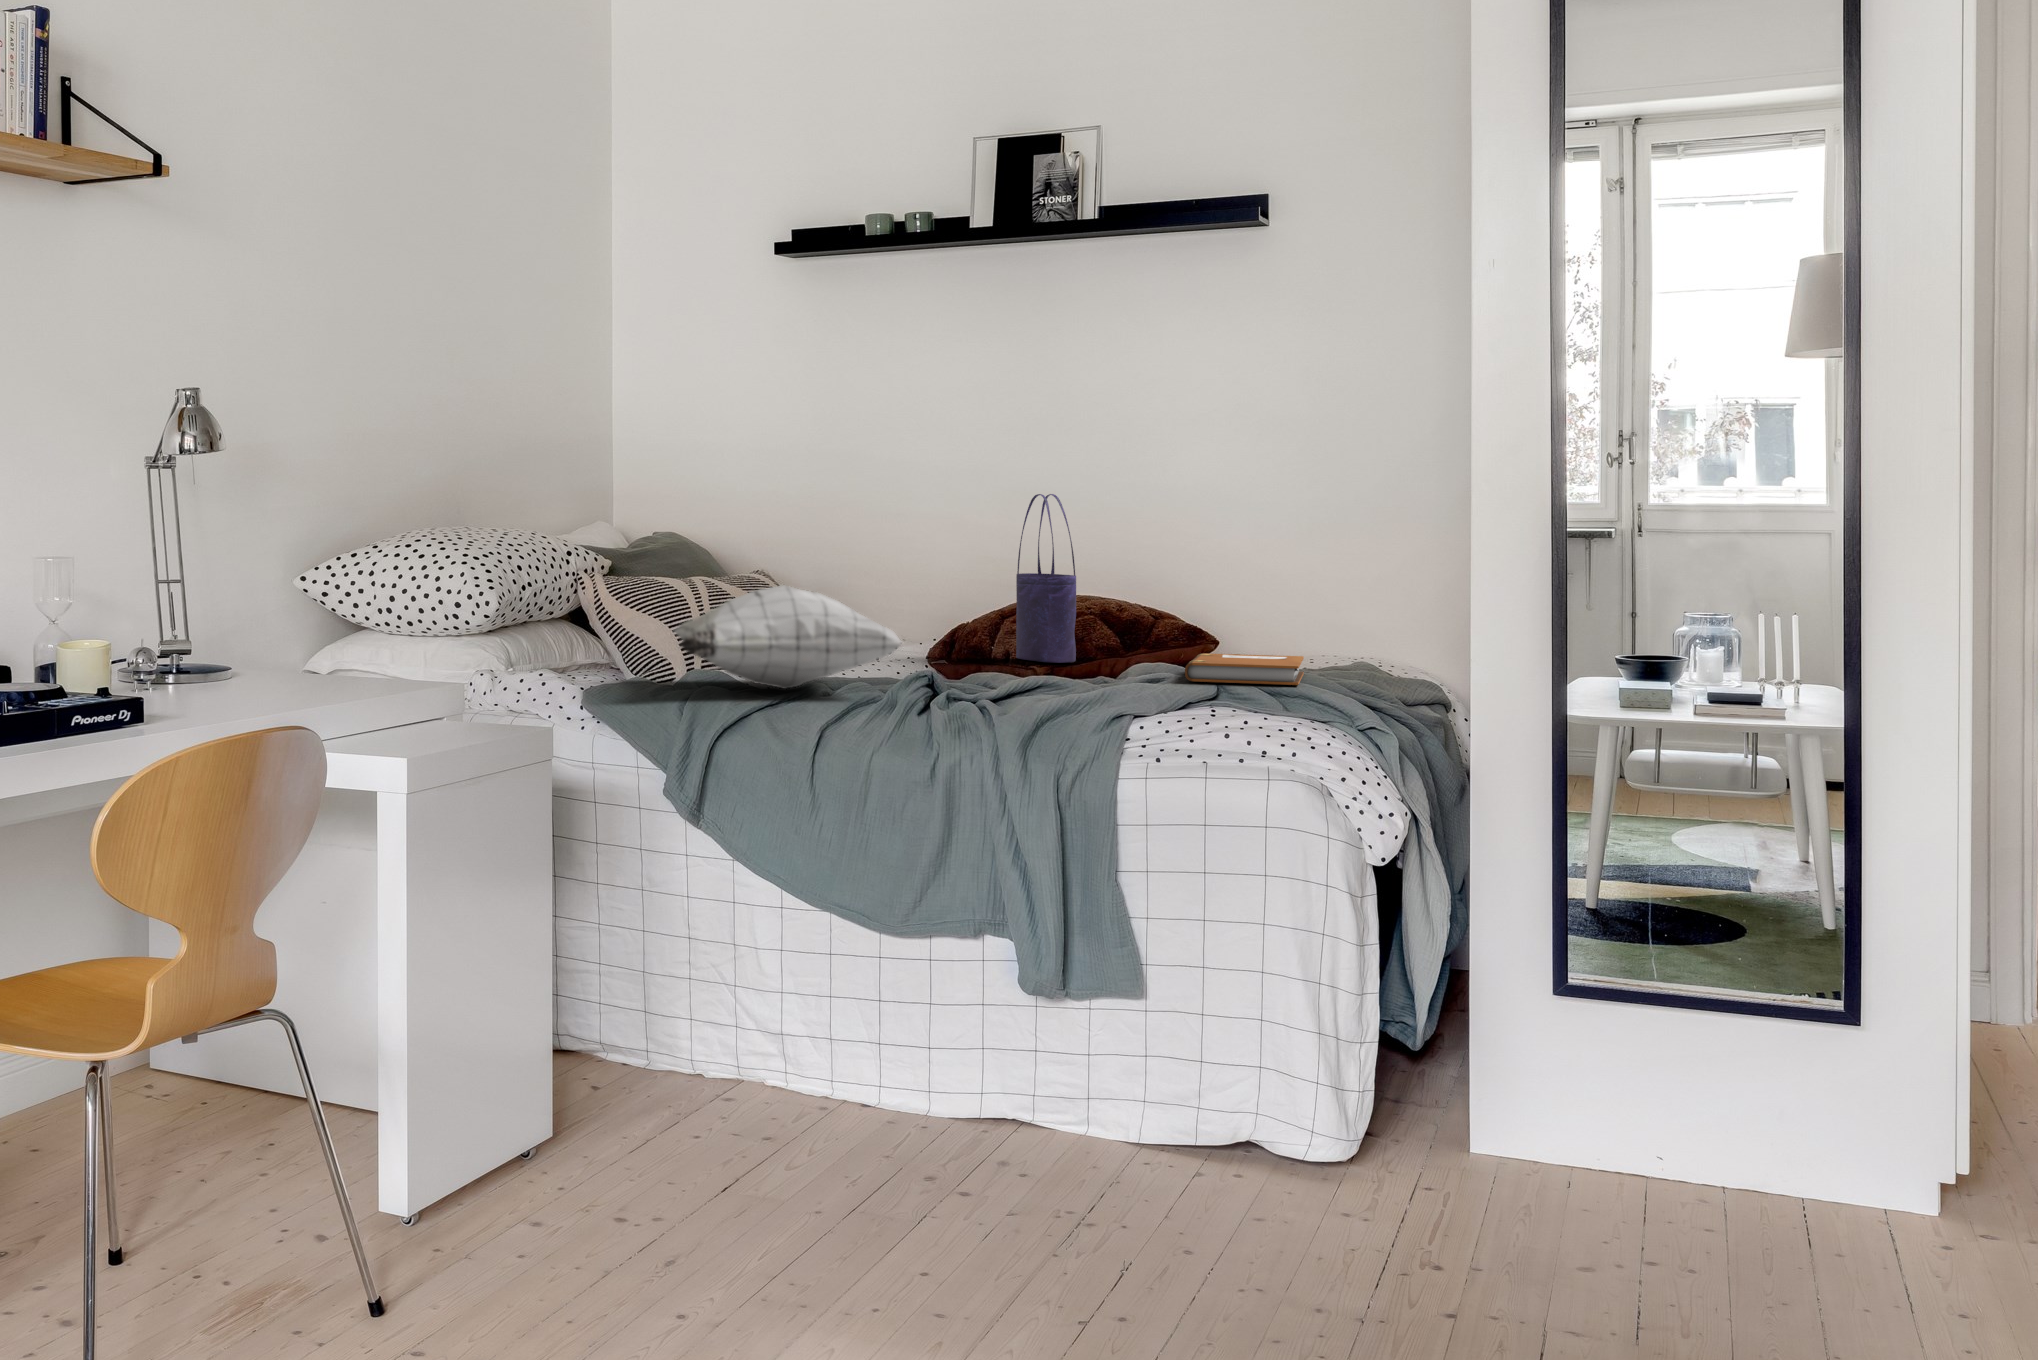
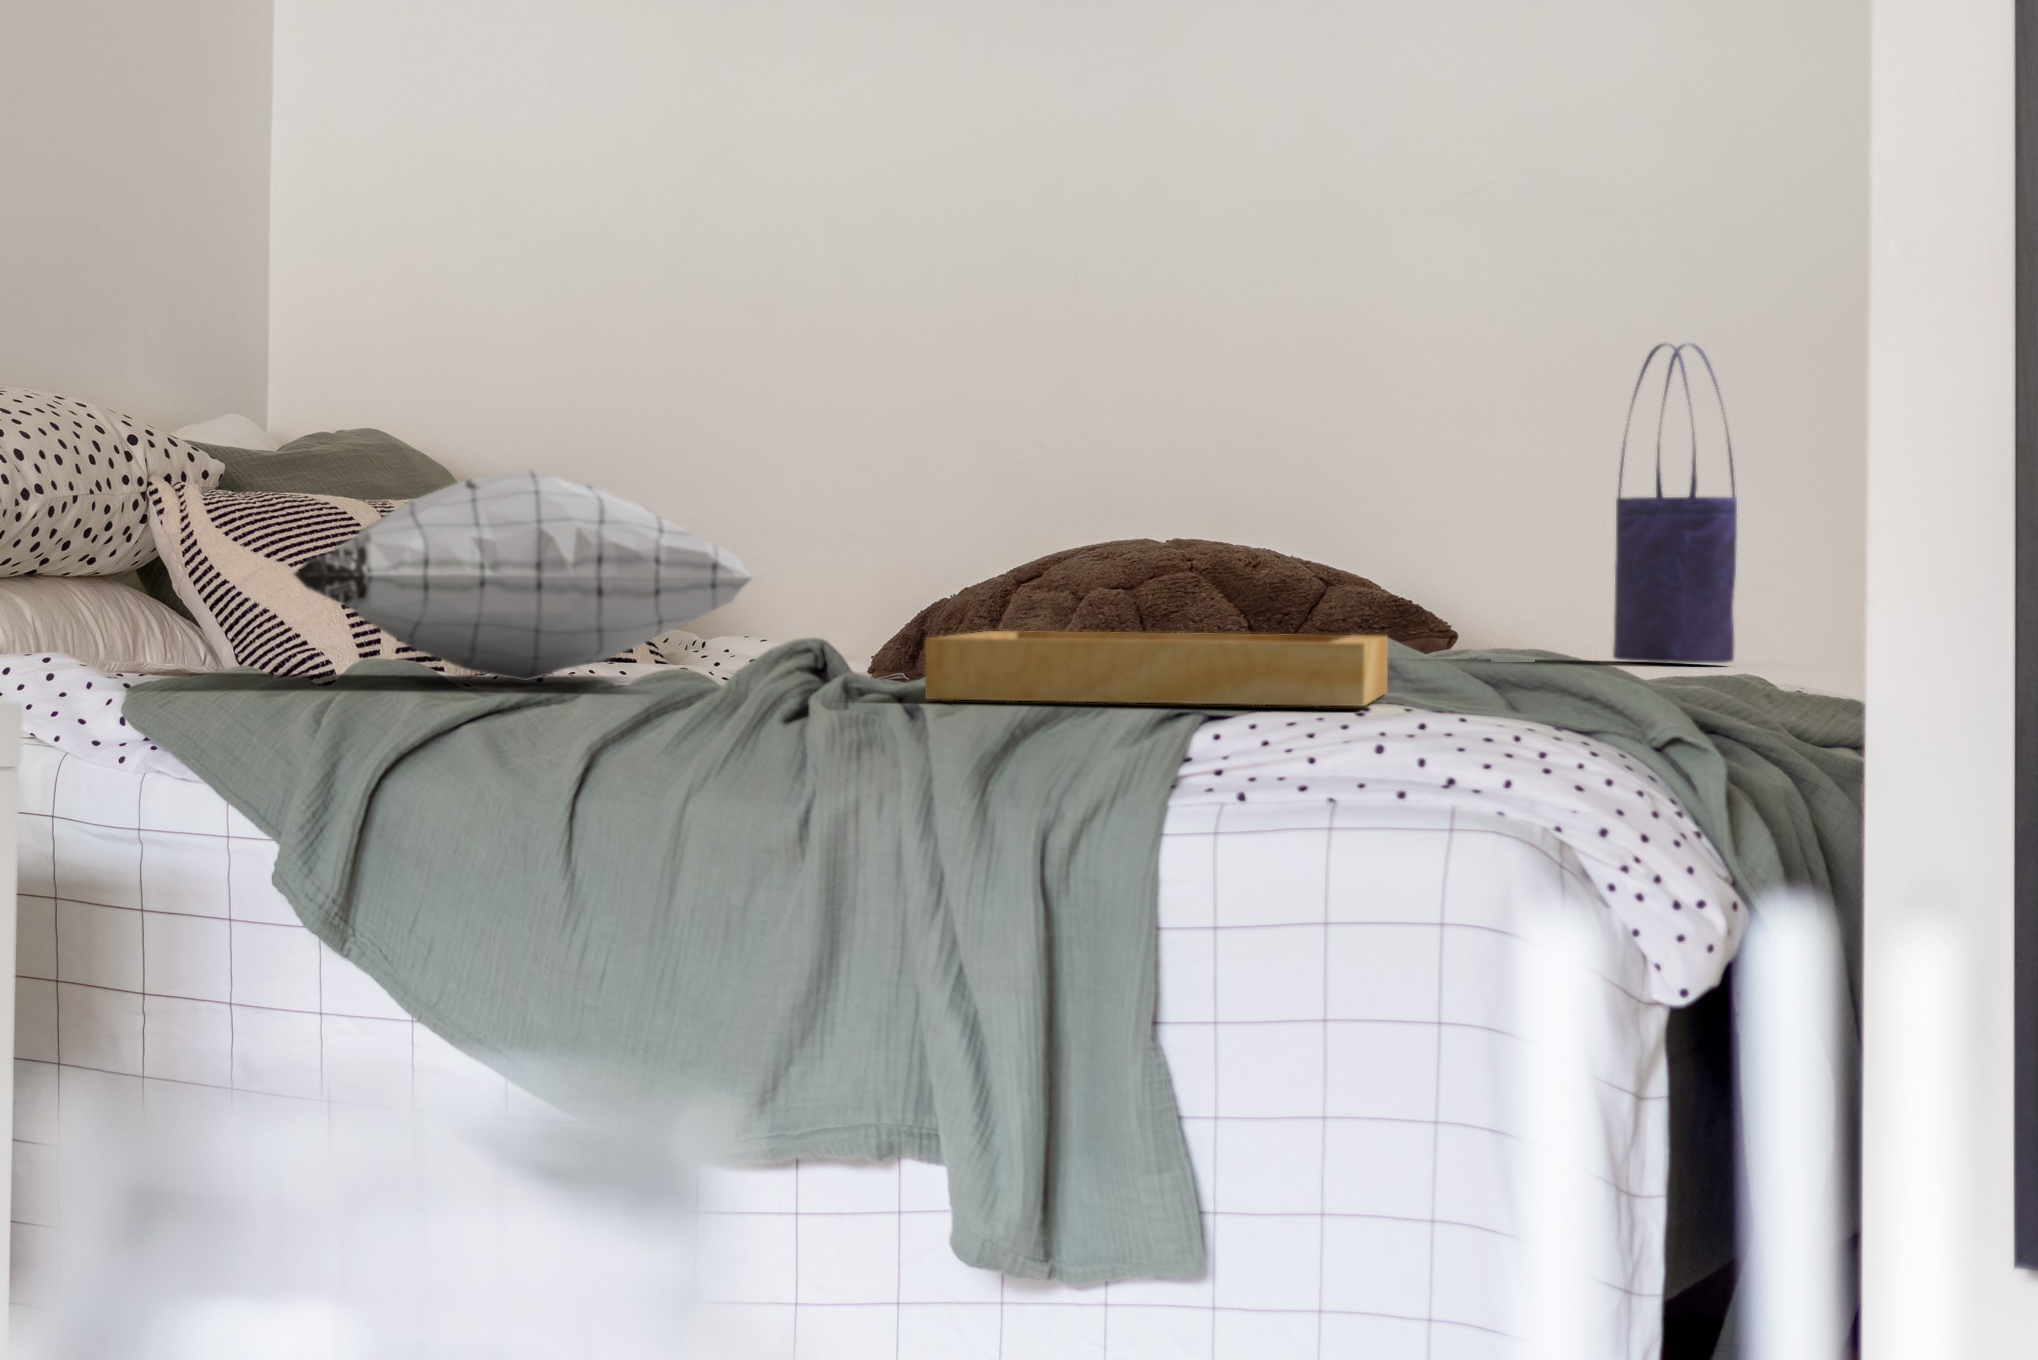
tote bag: present [1016,494,1076,663] -> present [1613,344,1737,663]
notebook: present [1185,653,1304,685] -> none [1357,642,1615,690]
tray: none [993,659,1211,710] -> present [925,631,1388,706]

